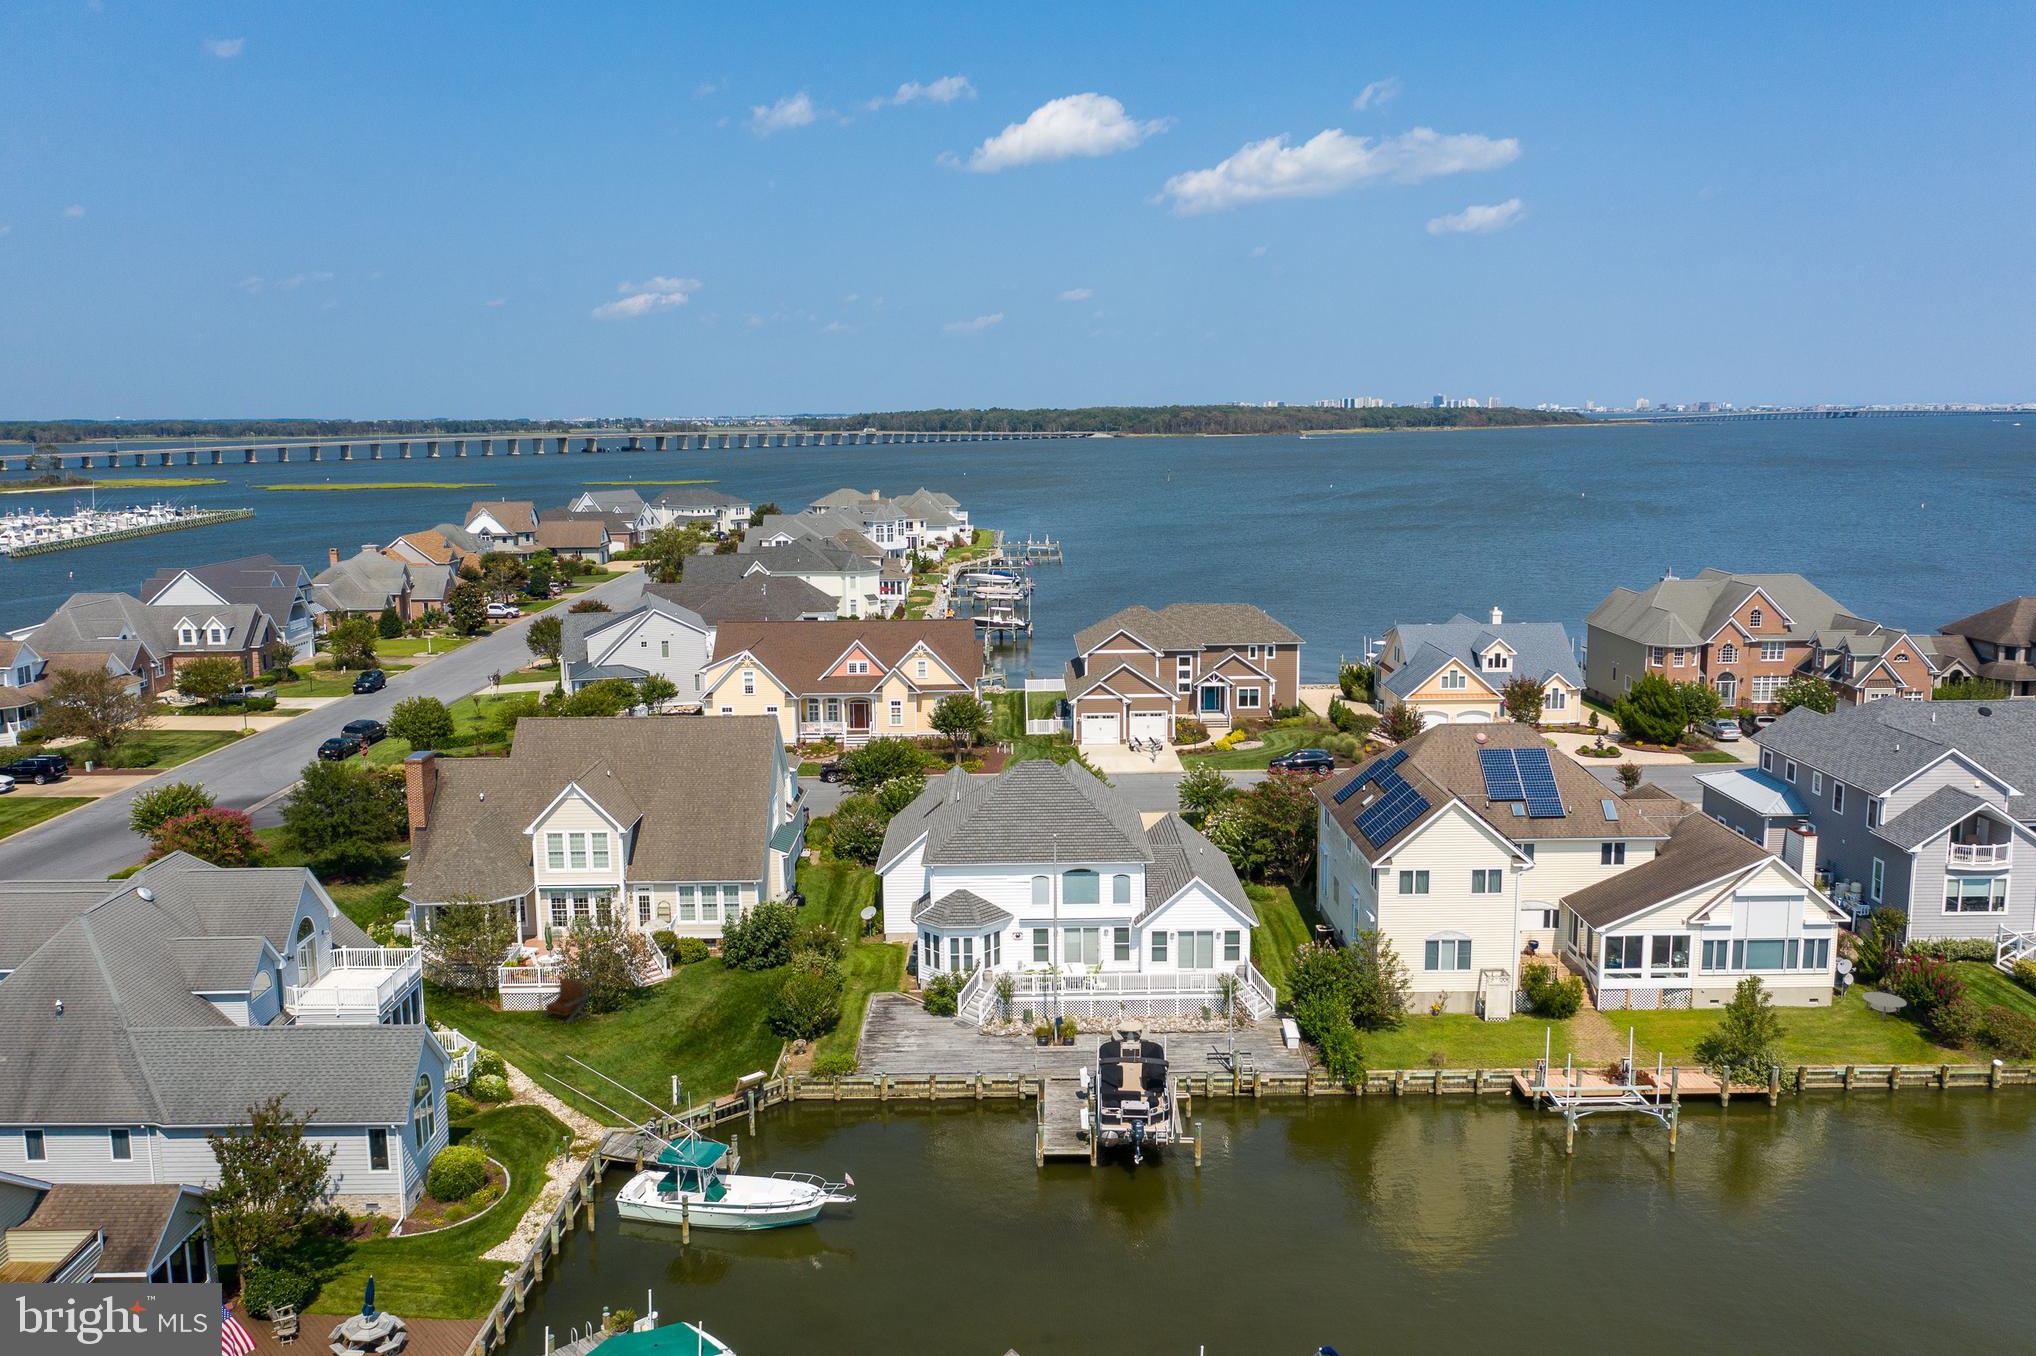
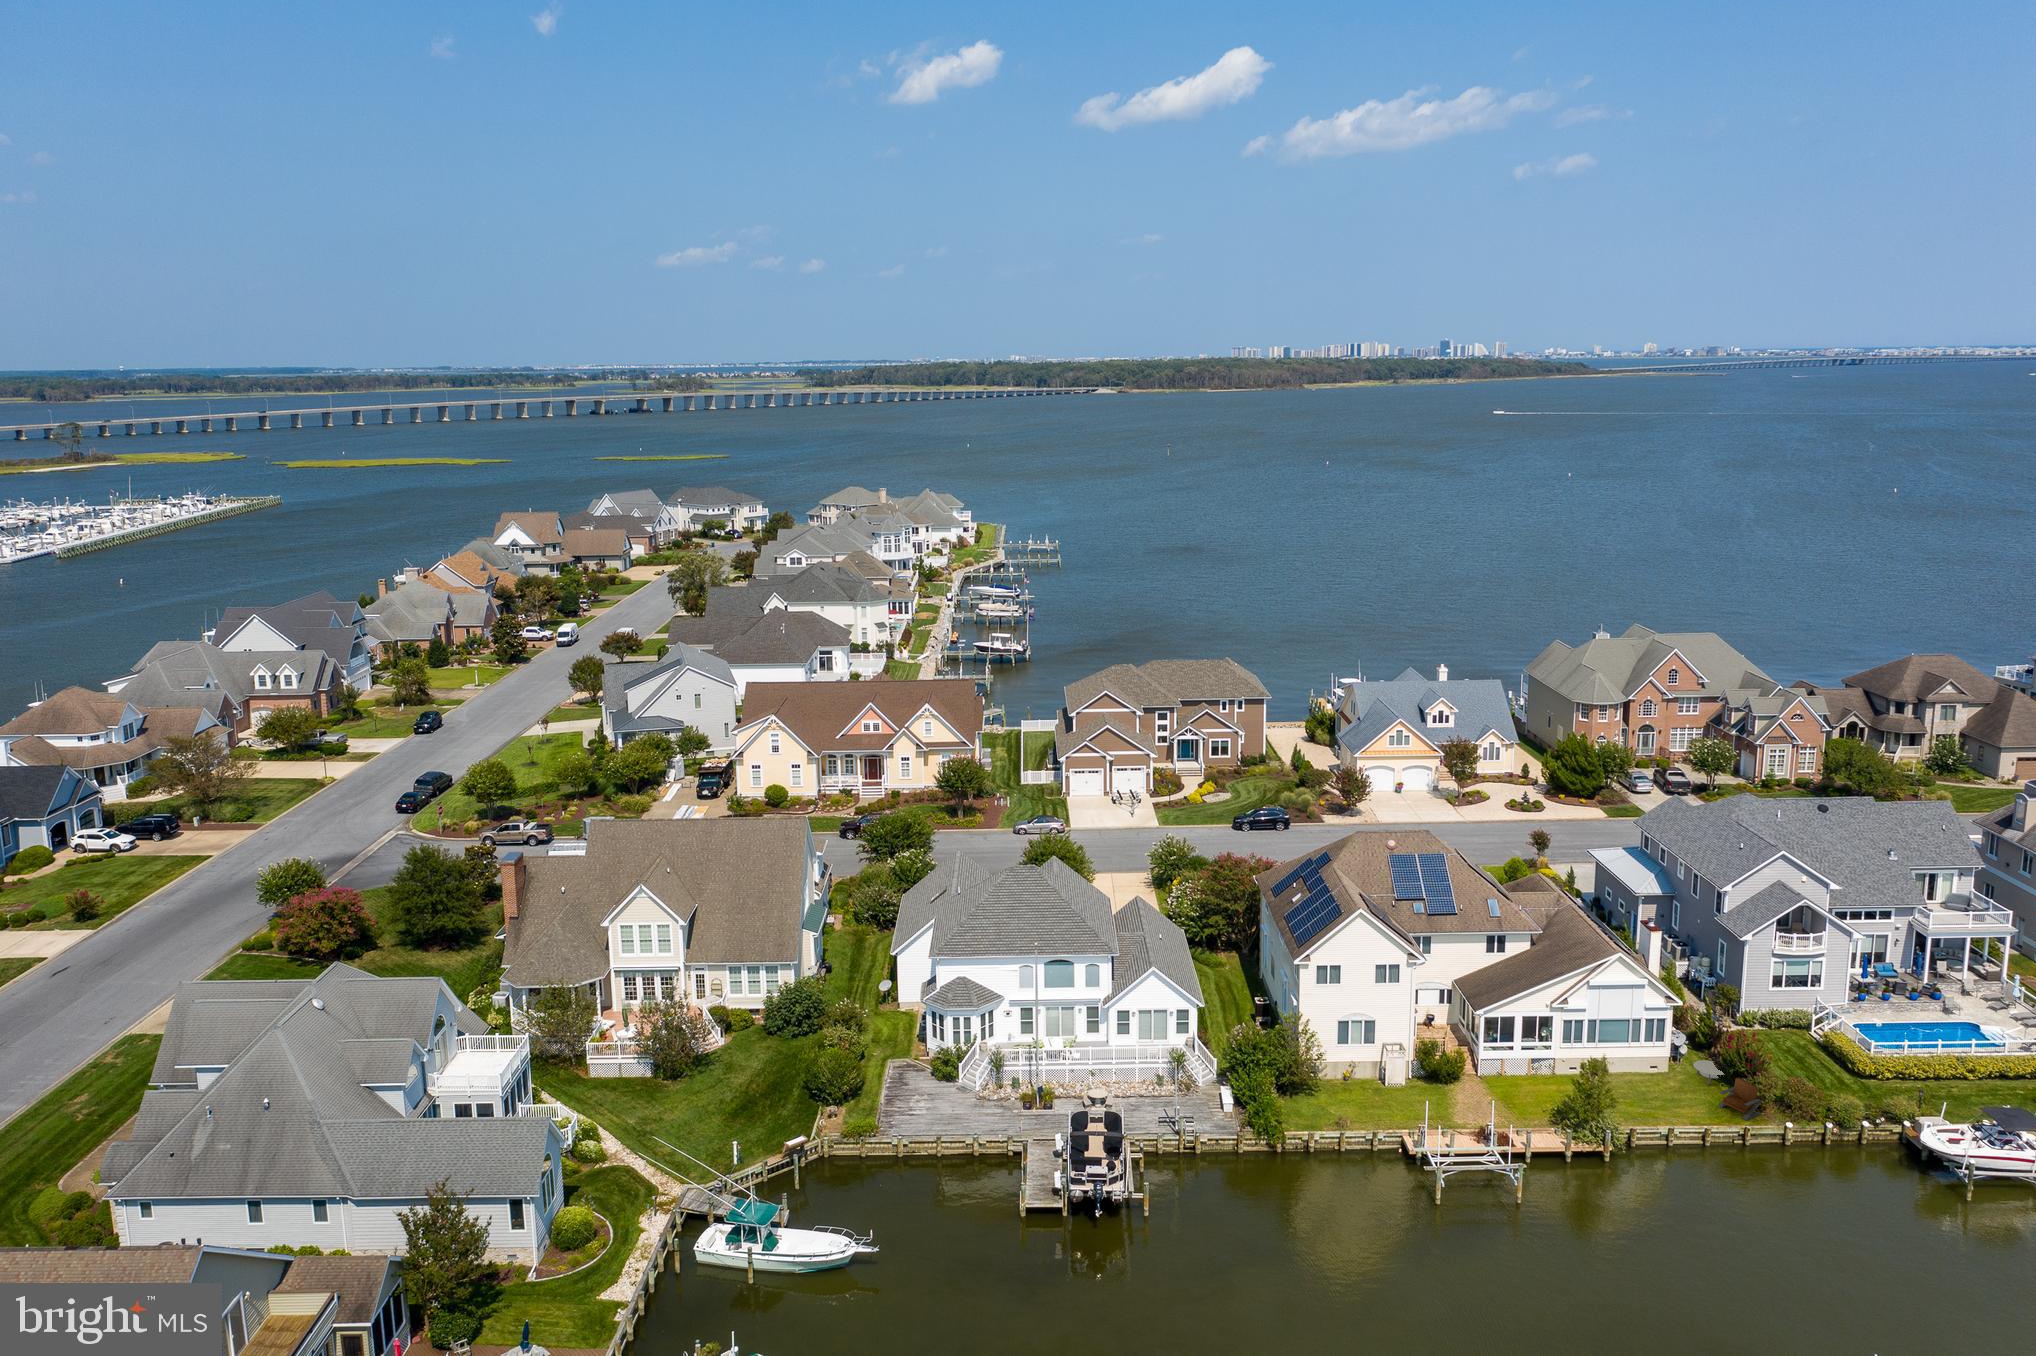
lounge chair: present [543,978,589,1024] -> present [1718,1078,1762,1120]

